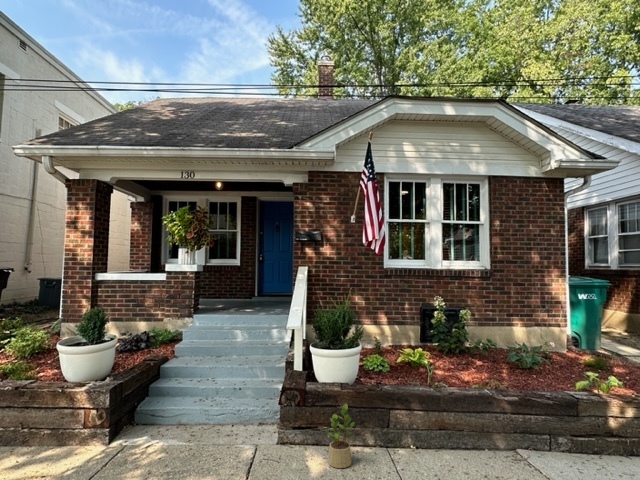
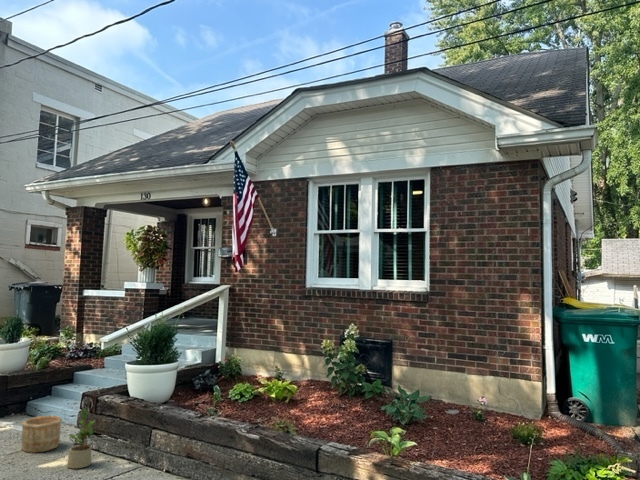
wooden bucket: none [239,417,278,465] -> present [21,416,62,453]

